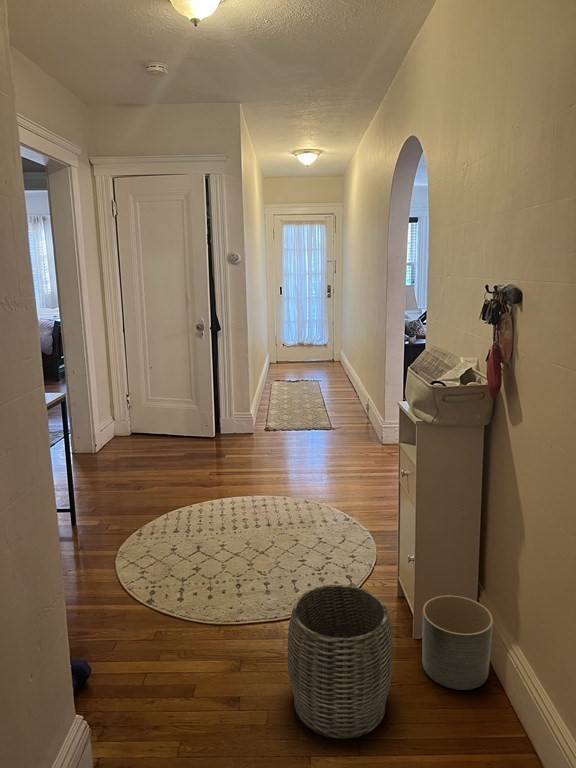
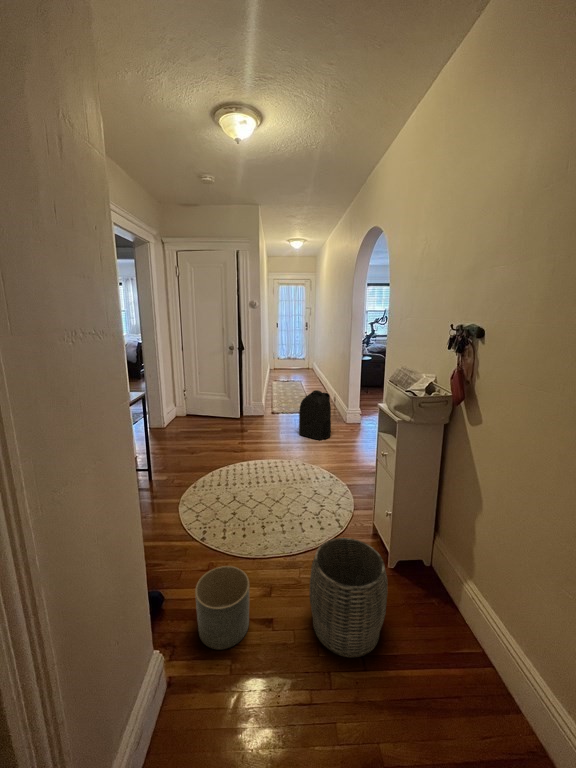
backpack: none [305,391,356,468] -> present [299,390,331,440]
planter: present [422,595,493,690] -> present [195,566,249,649]

